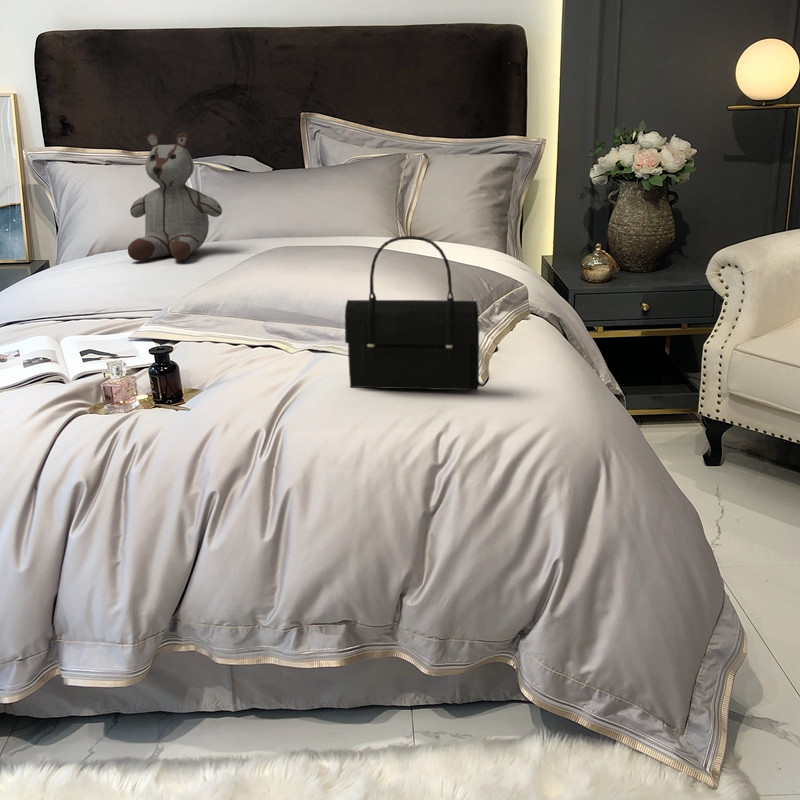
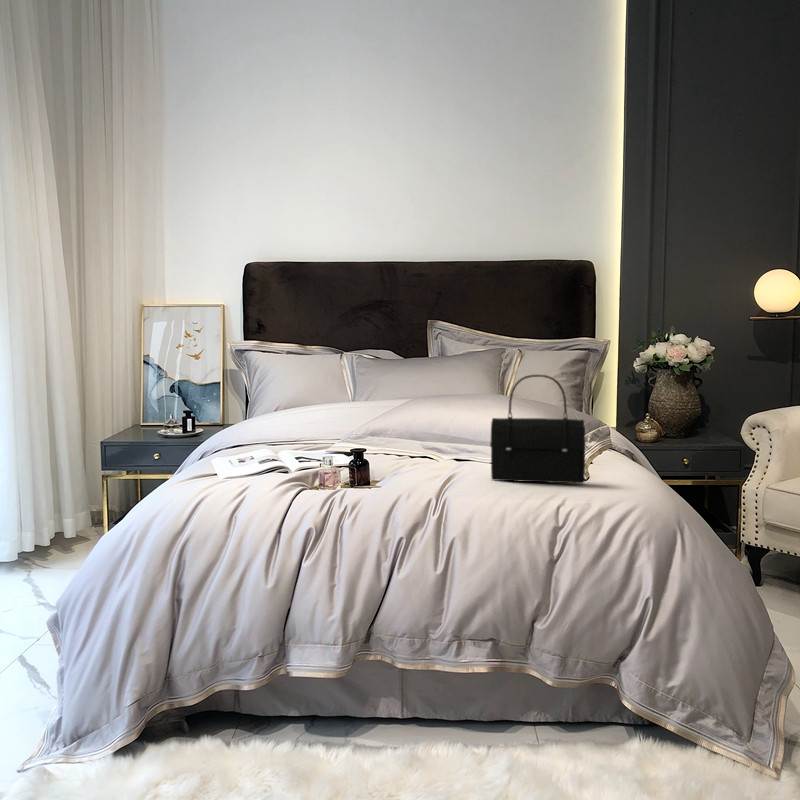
stuffed bear: present [128,133,222,260] -> none [313,323,380,410]

